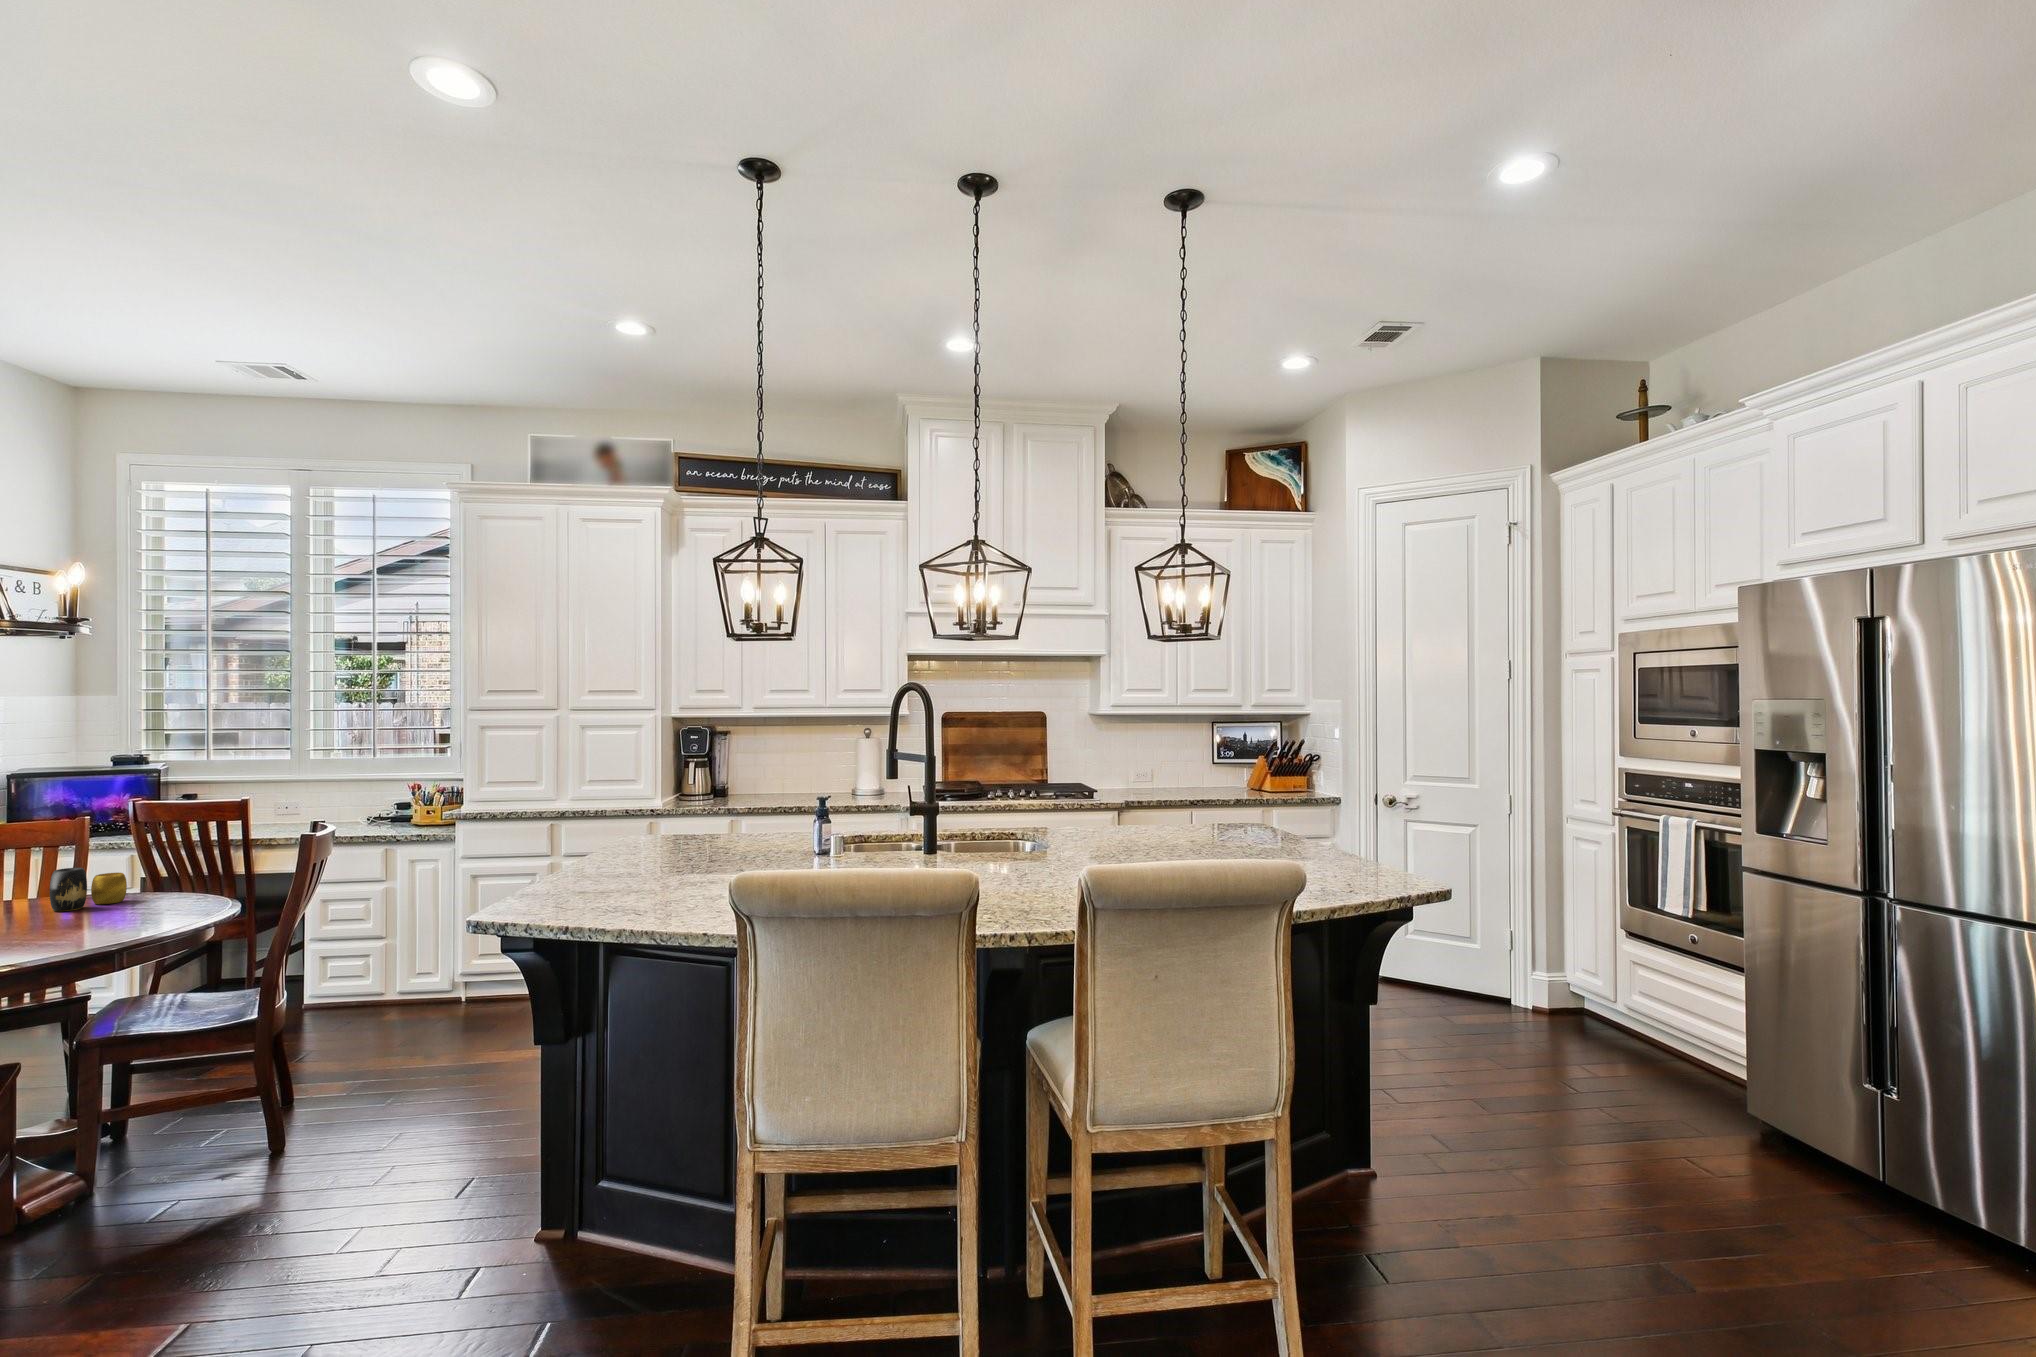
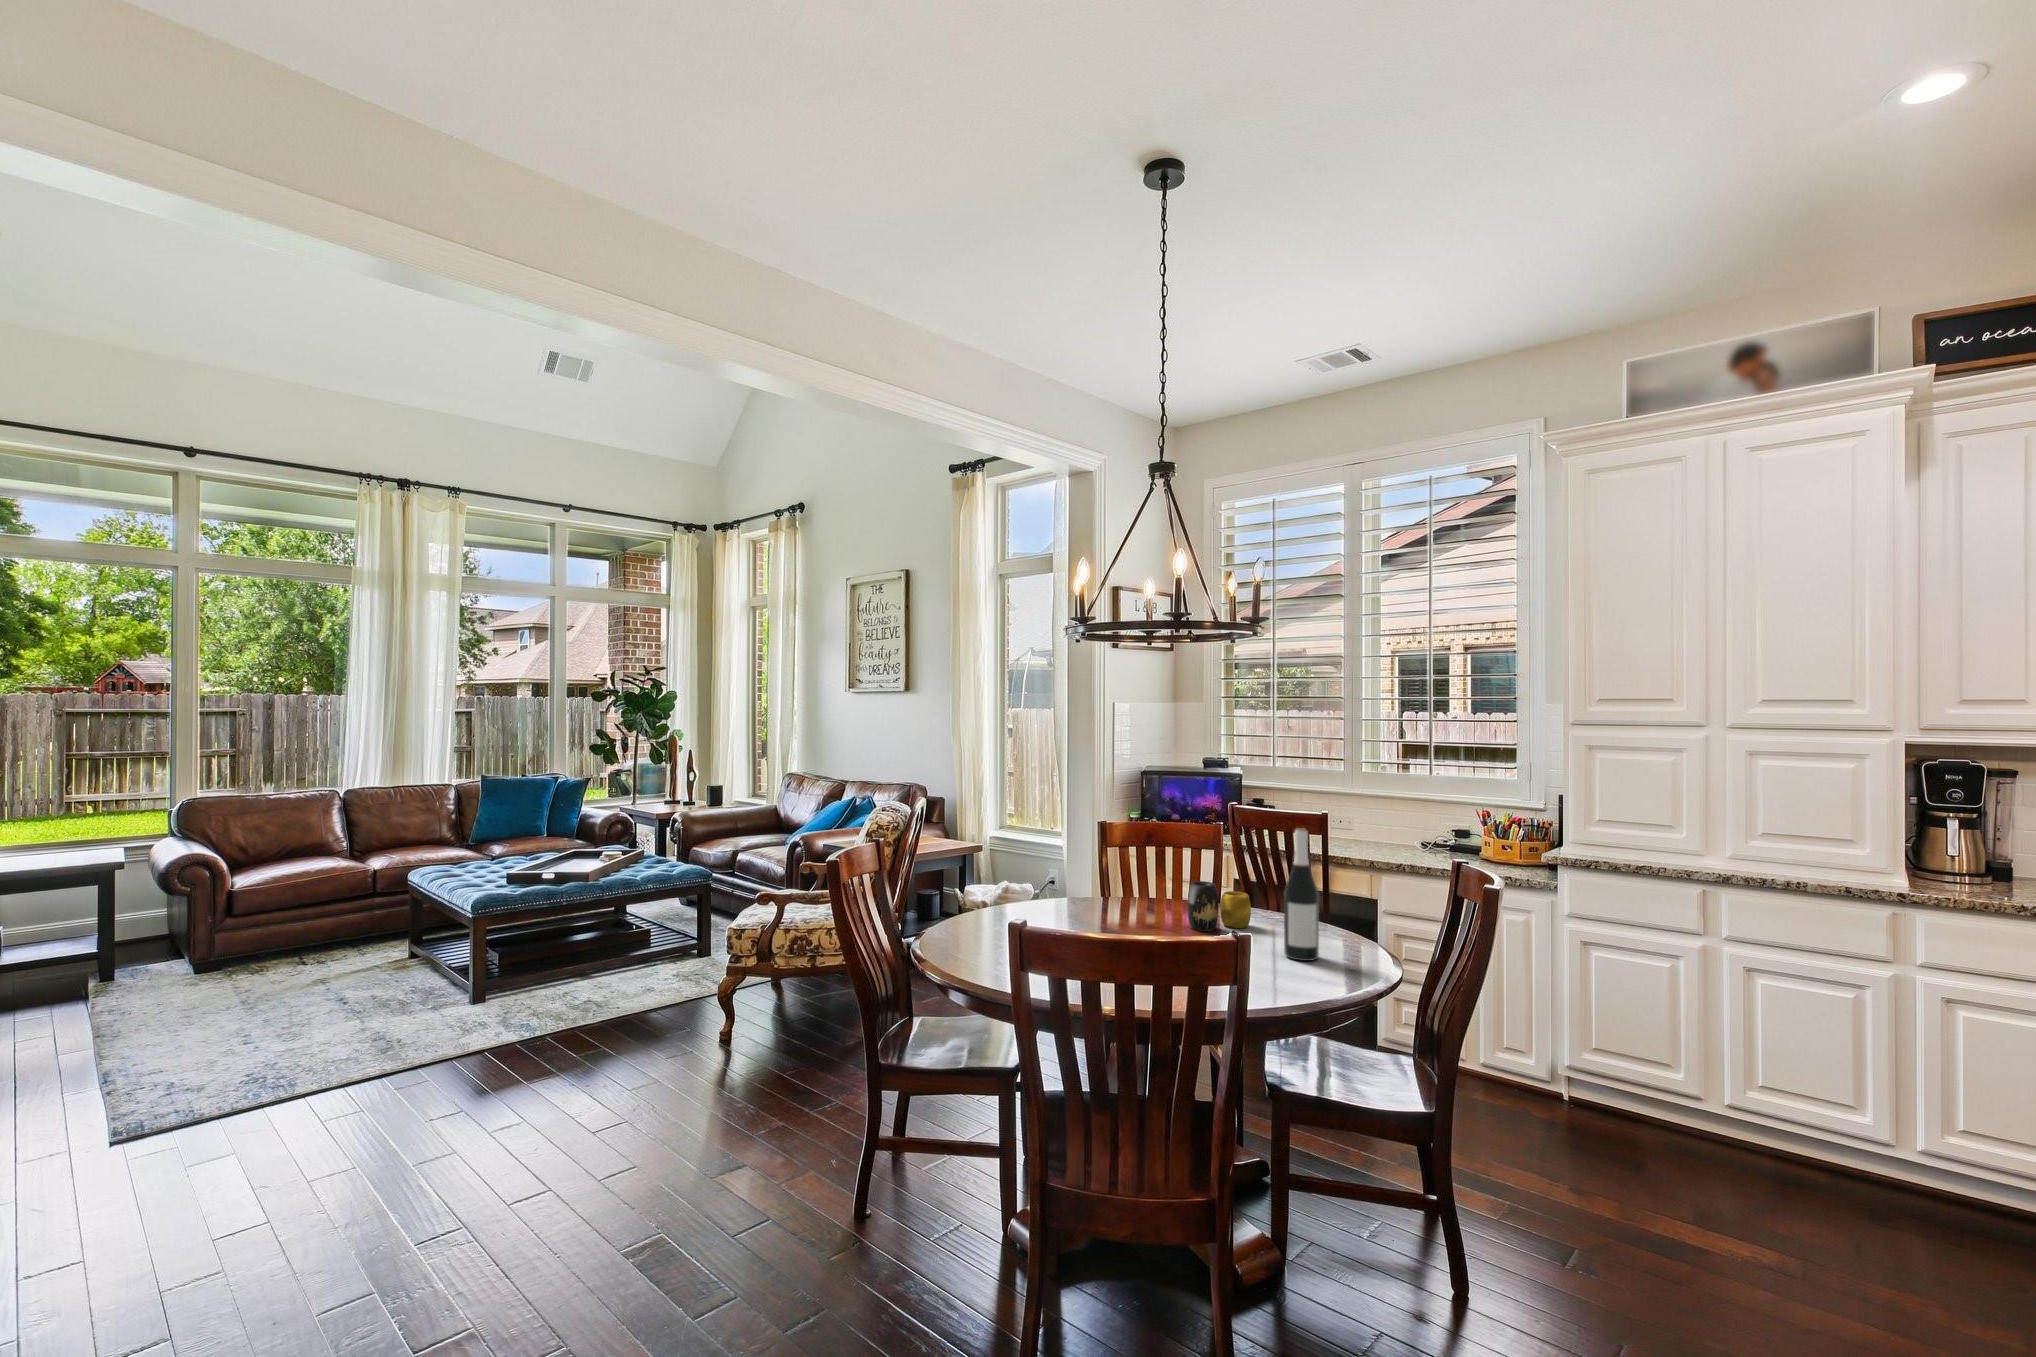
wine bottle: none [151,807,187,913] -> present [1284,828,1319,961]

